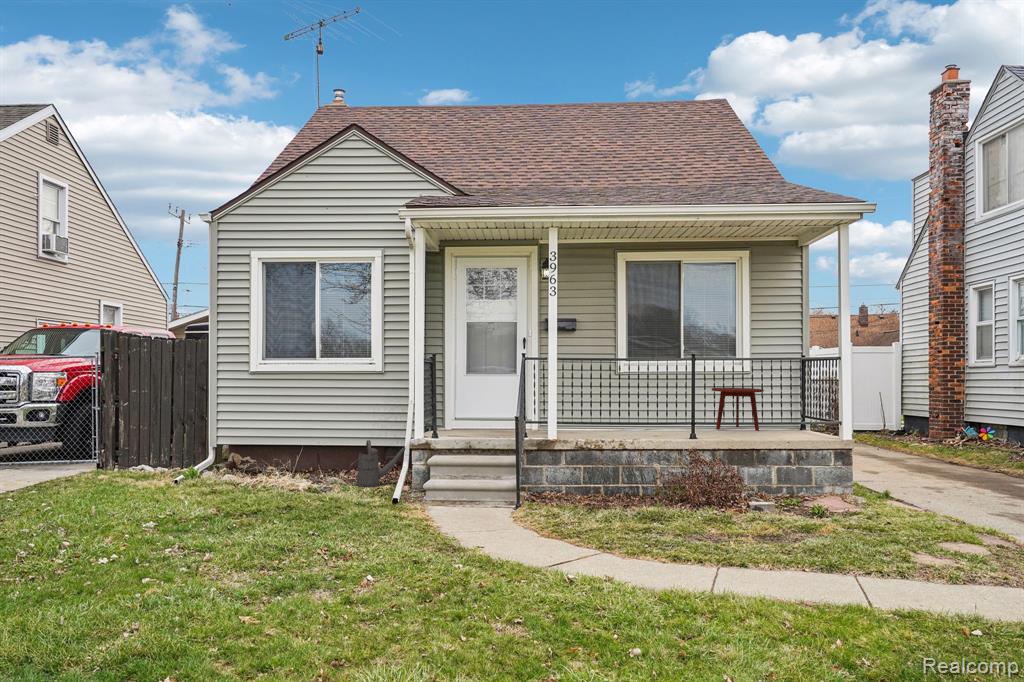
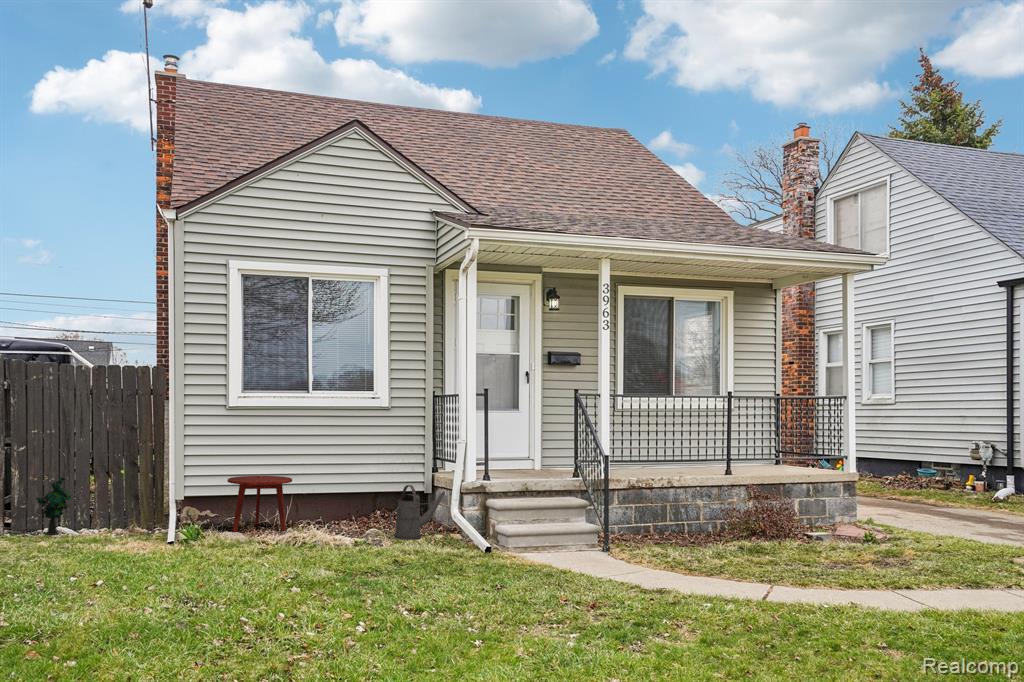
side table: present [712,388,764,431] -> present [227,476,292,532]
decorative plant: none [114,427,142,470] -> present [36,477,71,535]

